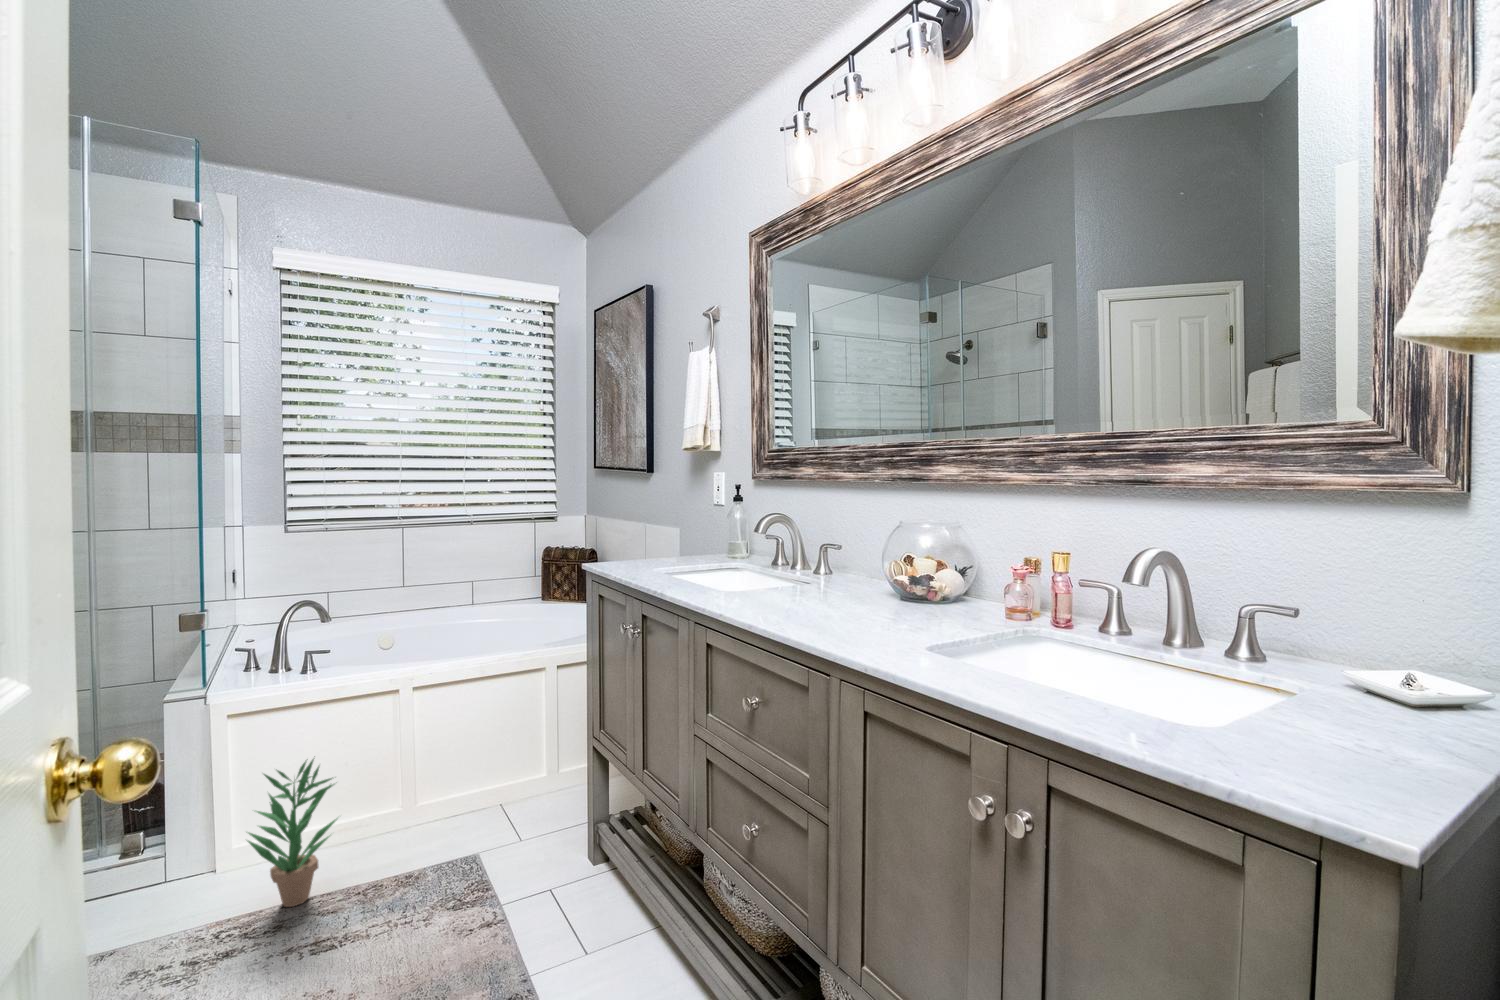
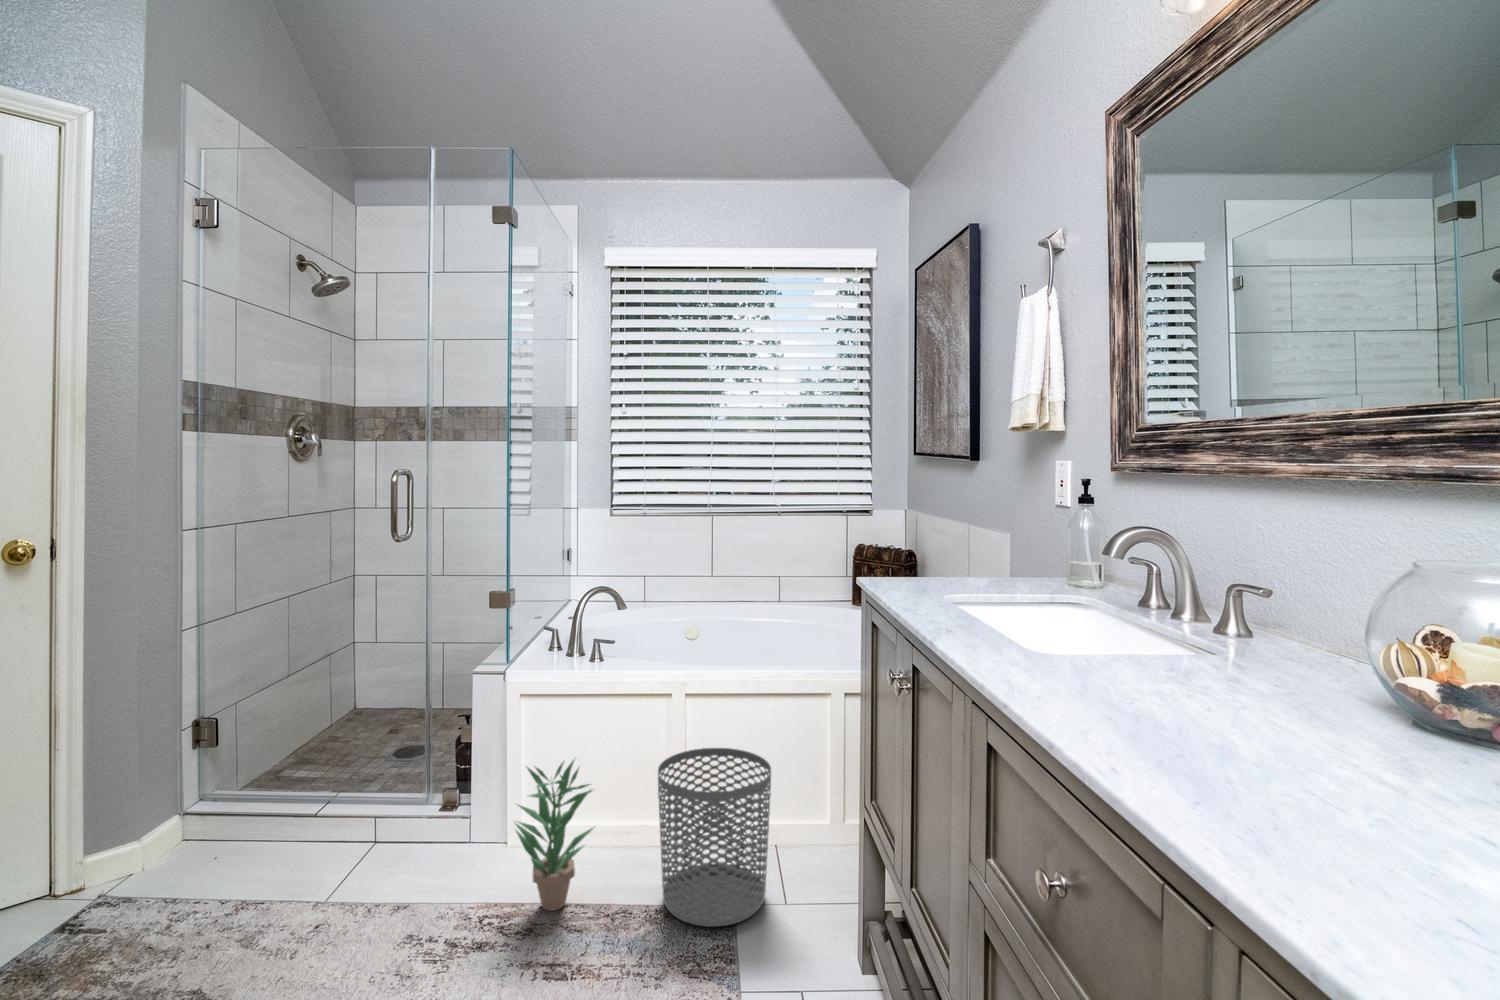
waste bin: none [400,726,507,878] -> present [658,748,771,927]

